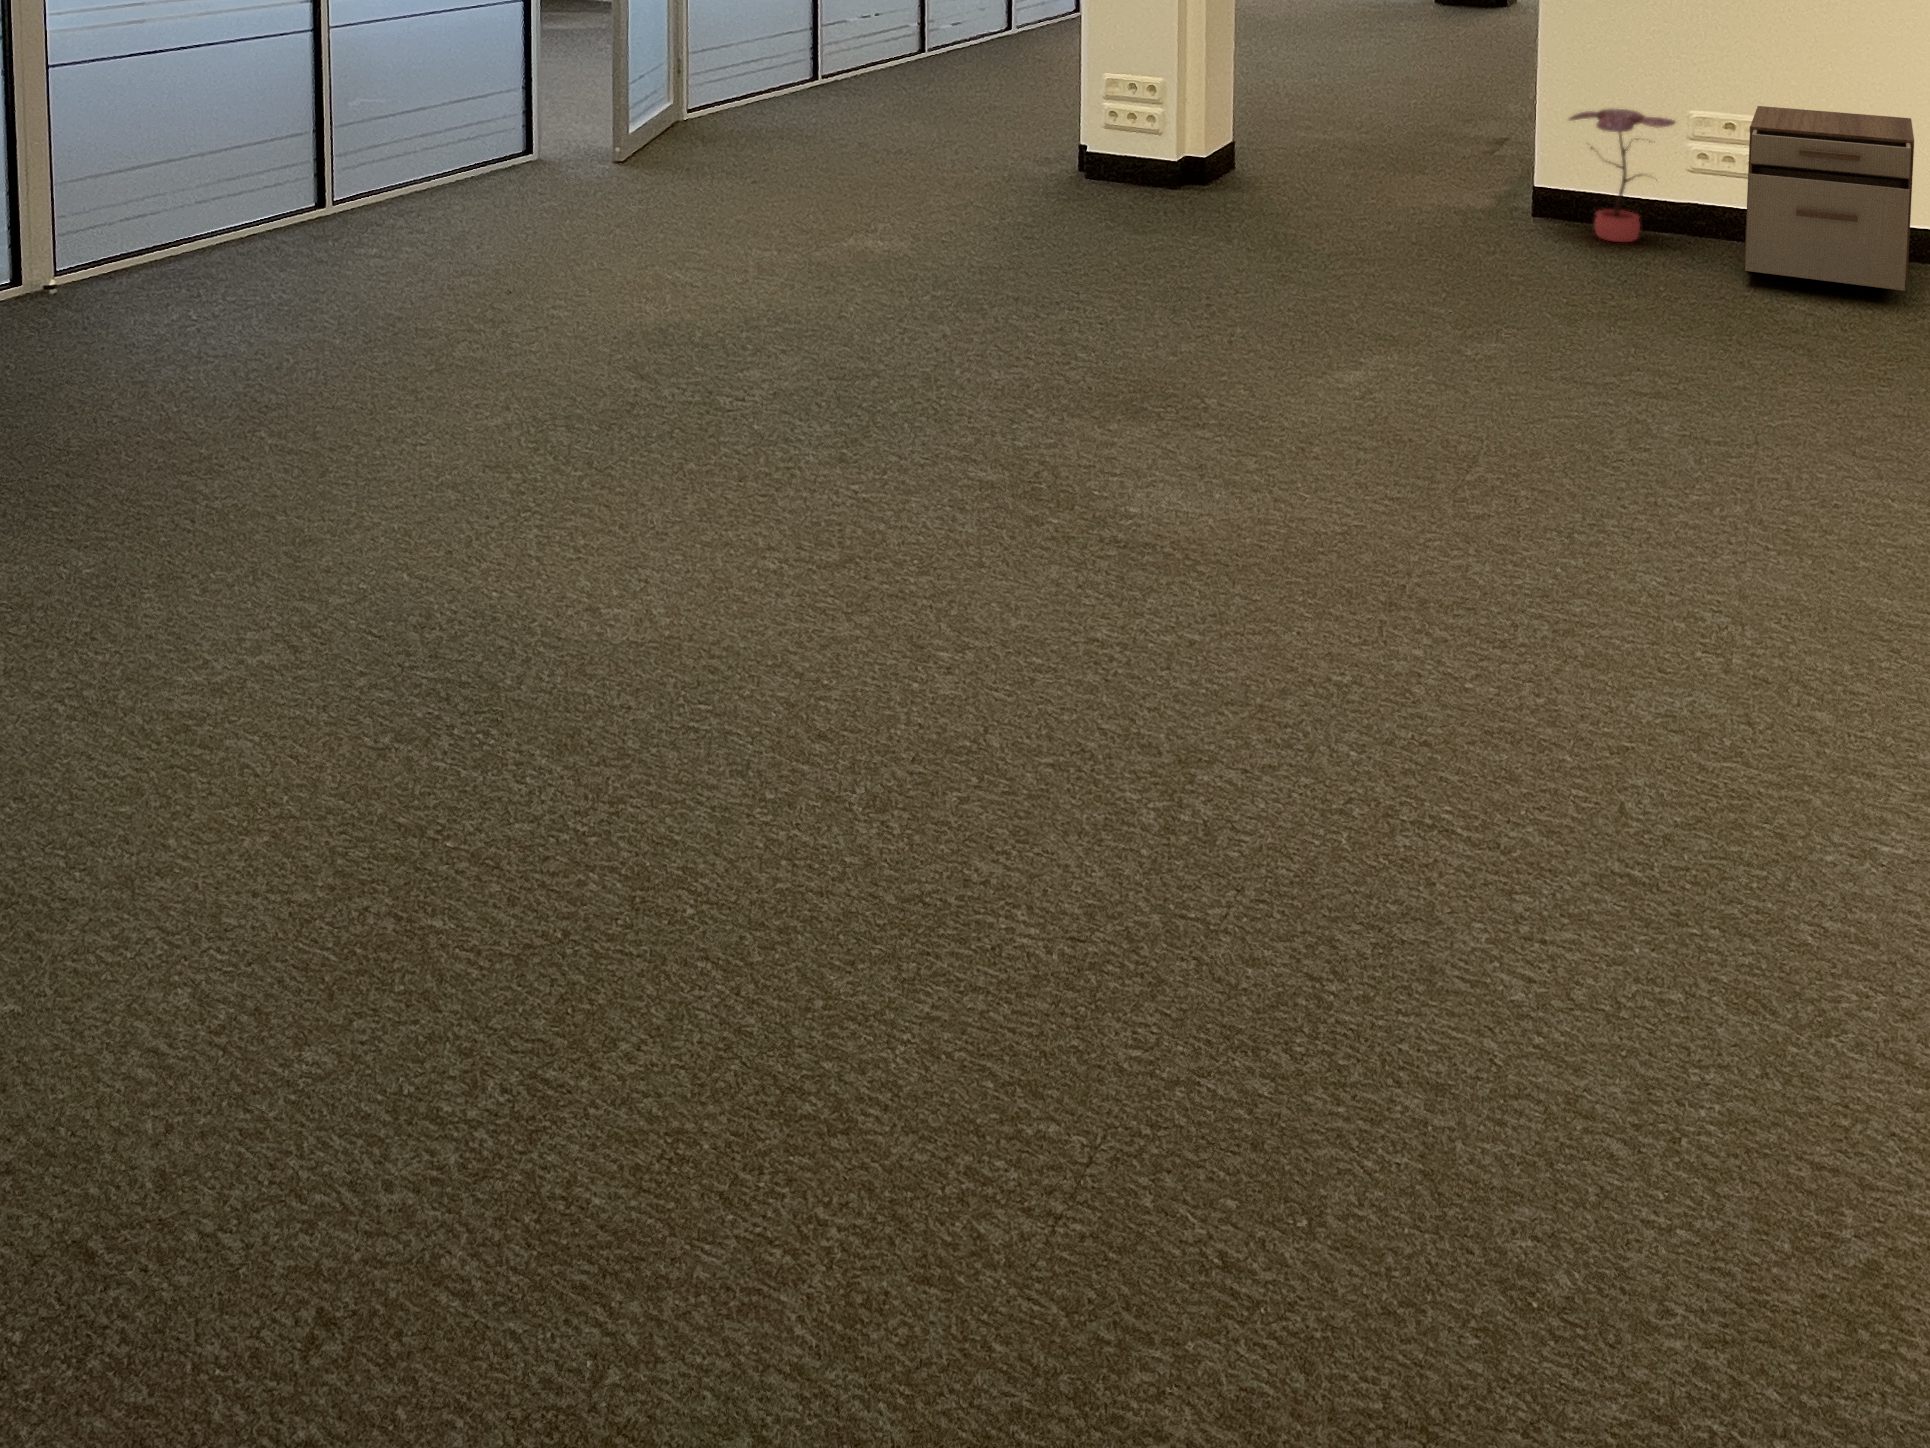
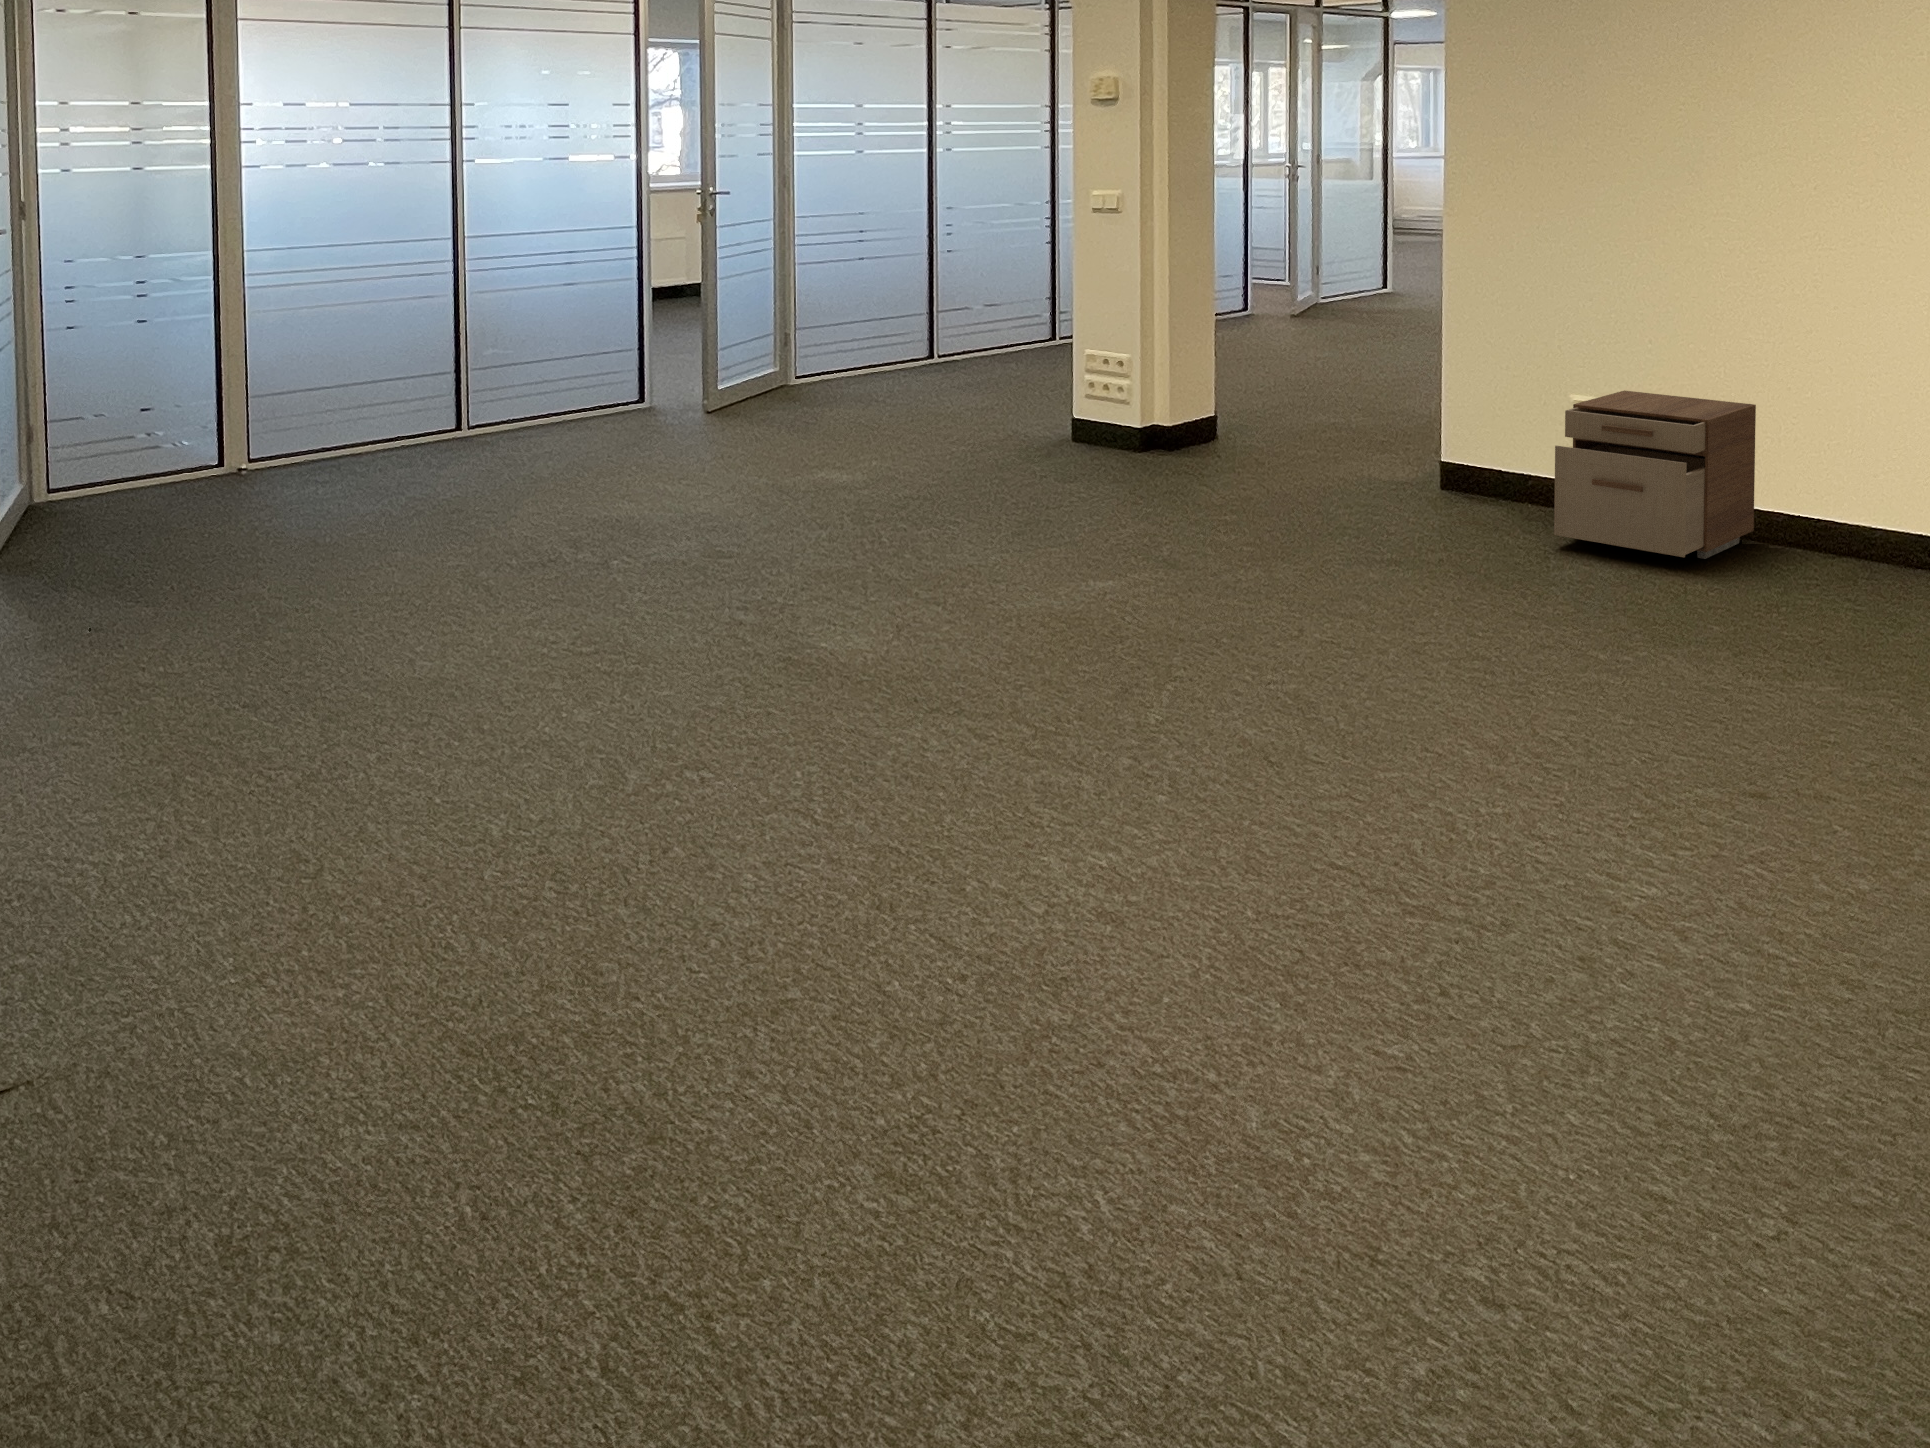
potted plant: present [1569,109,1675,242] -> none [1448,390,1541,512]

